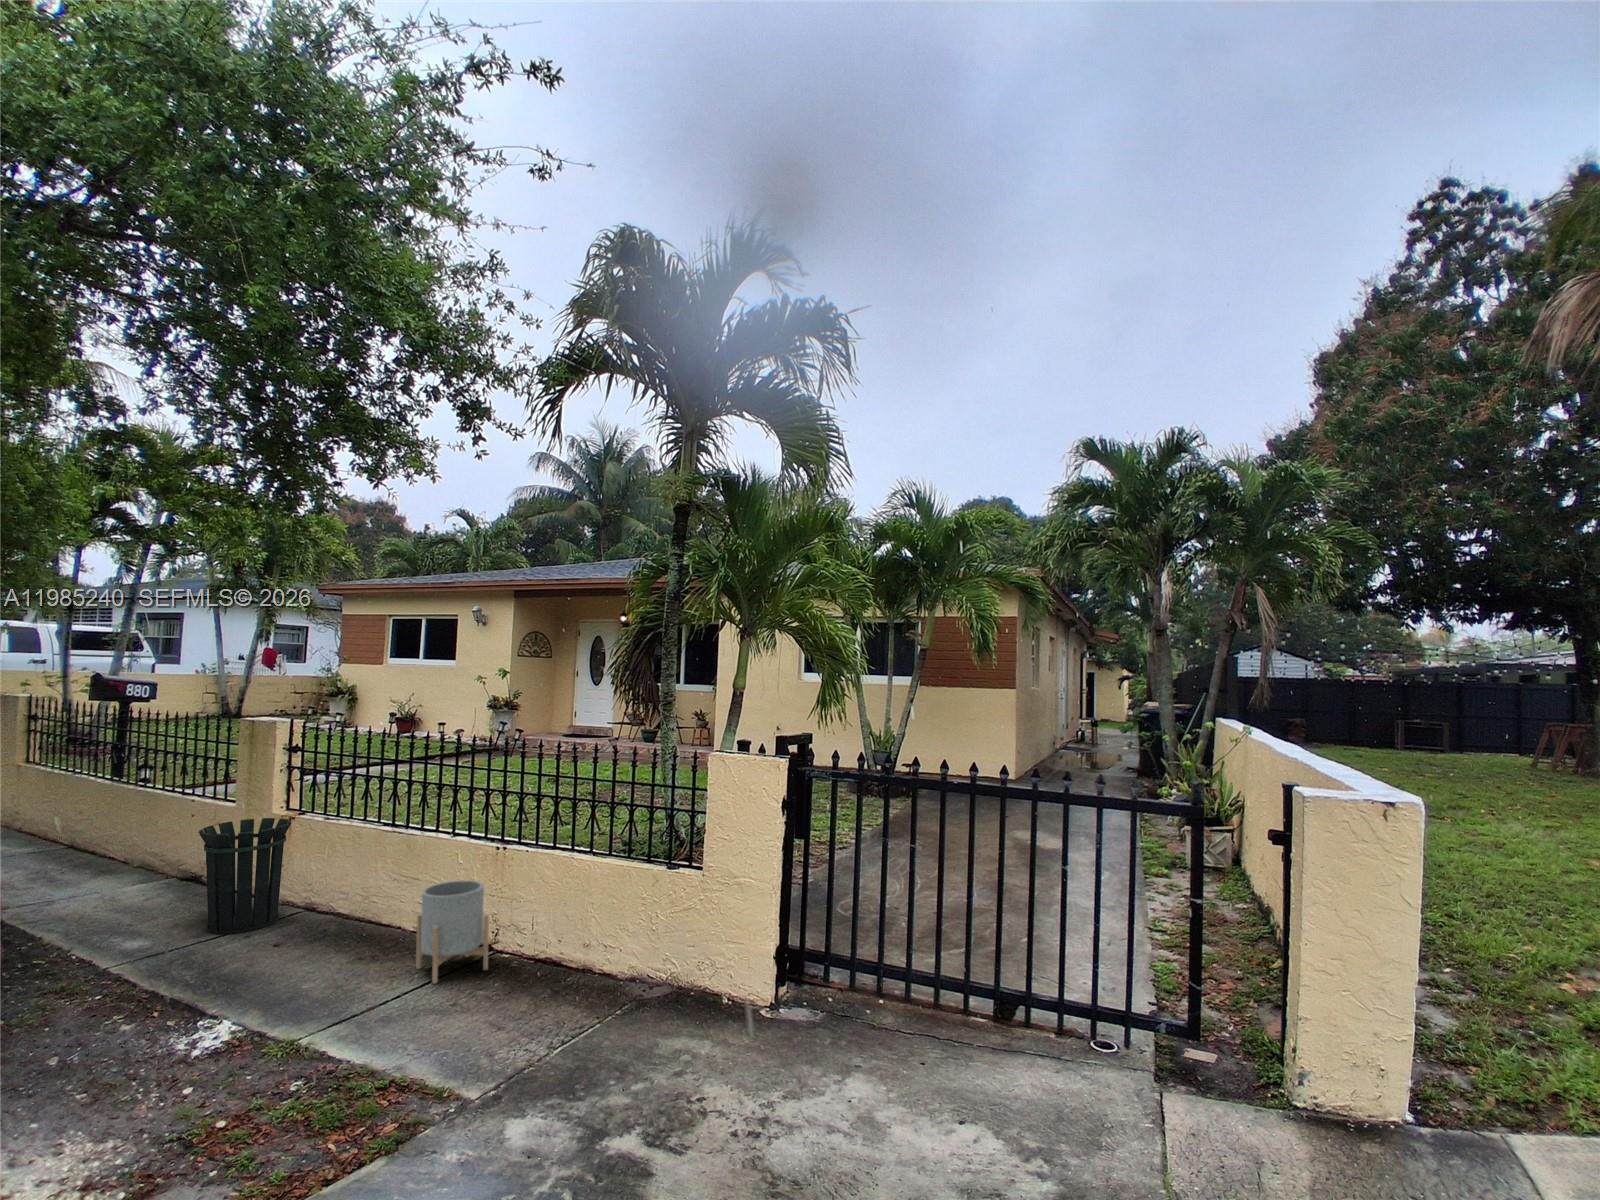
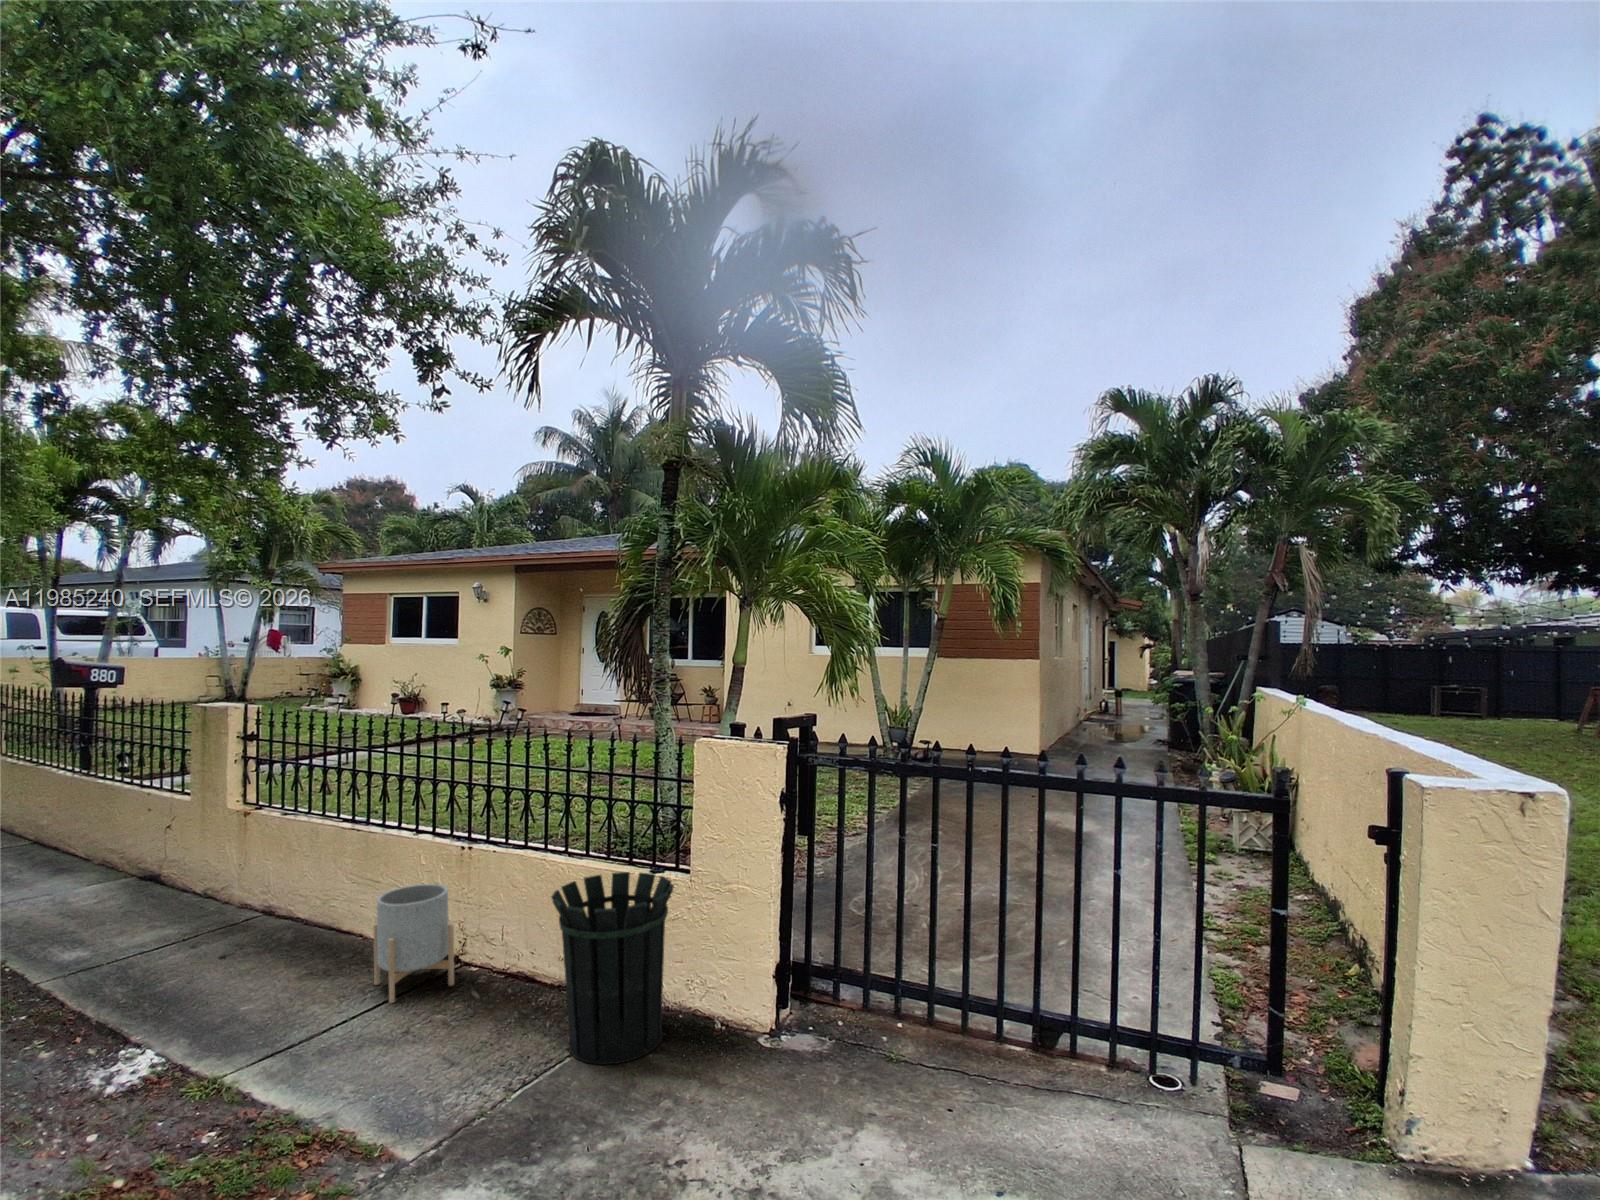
waste bin: present [199,818,291,934] -> present [552,872,674,1065]

